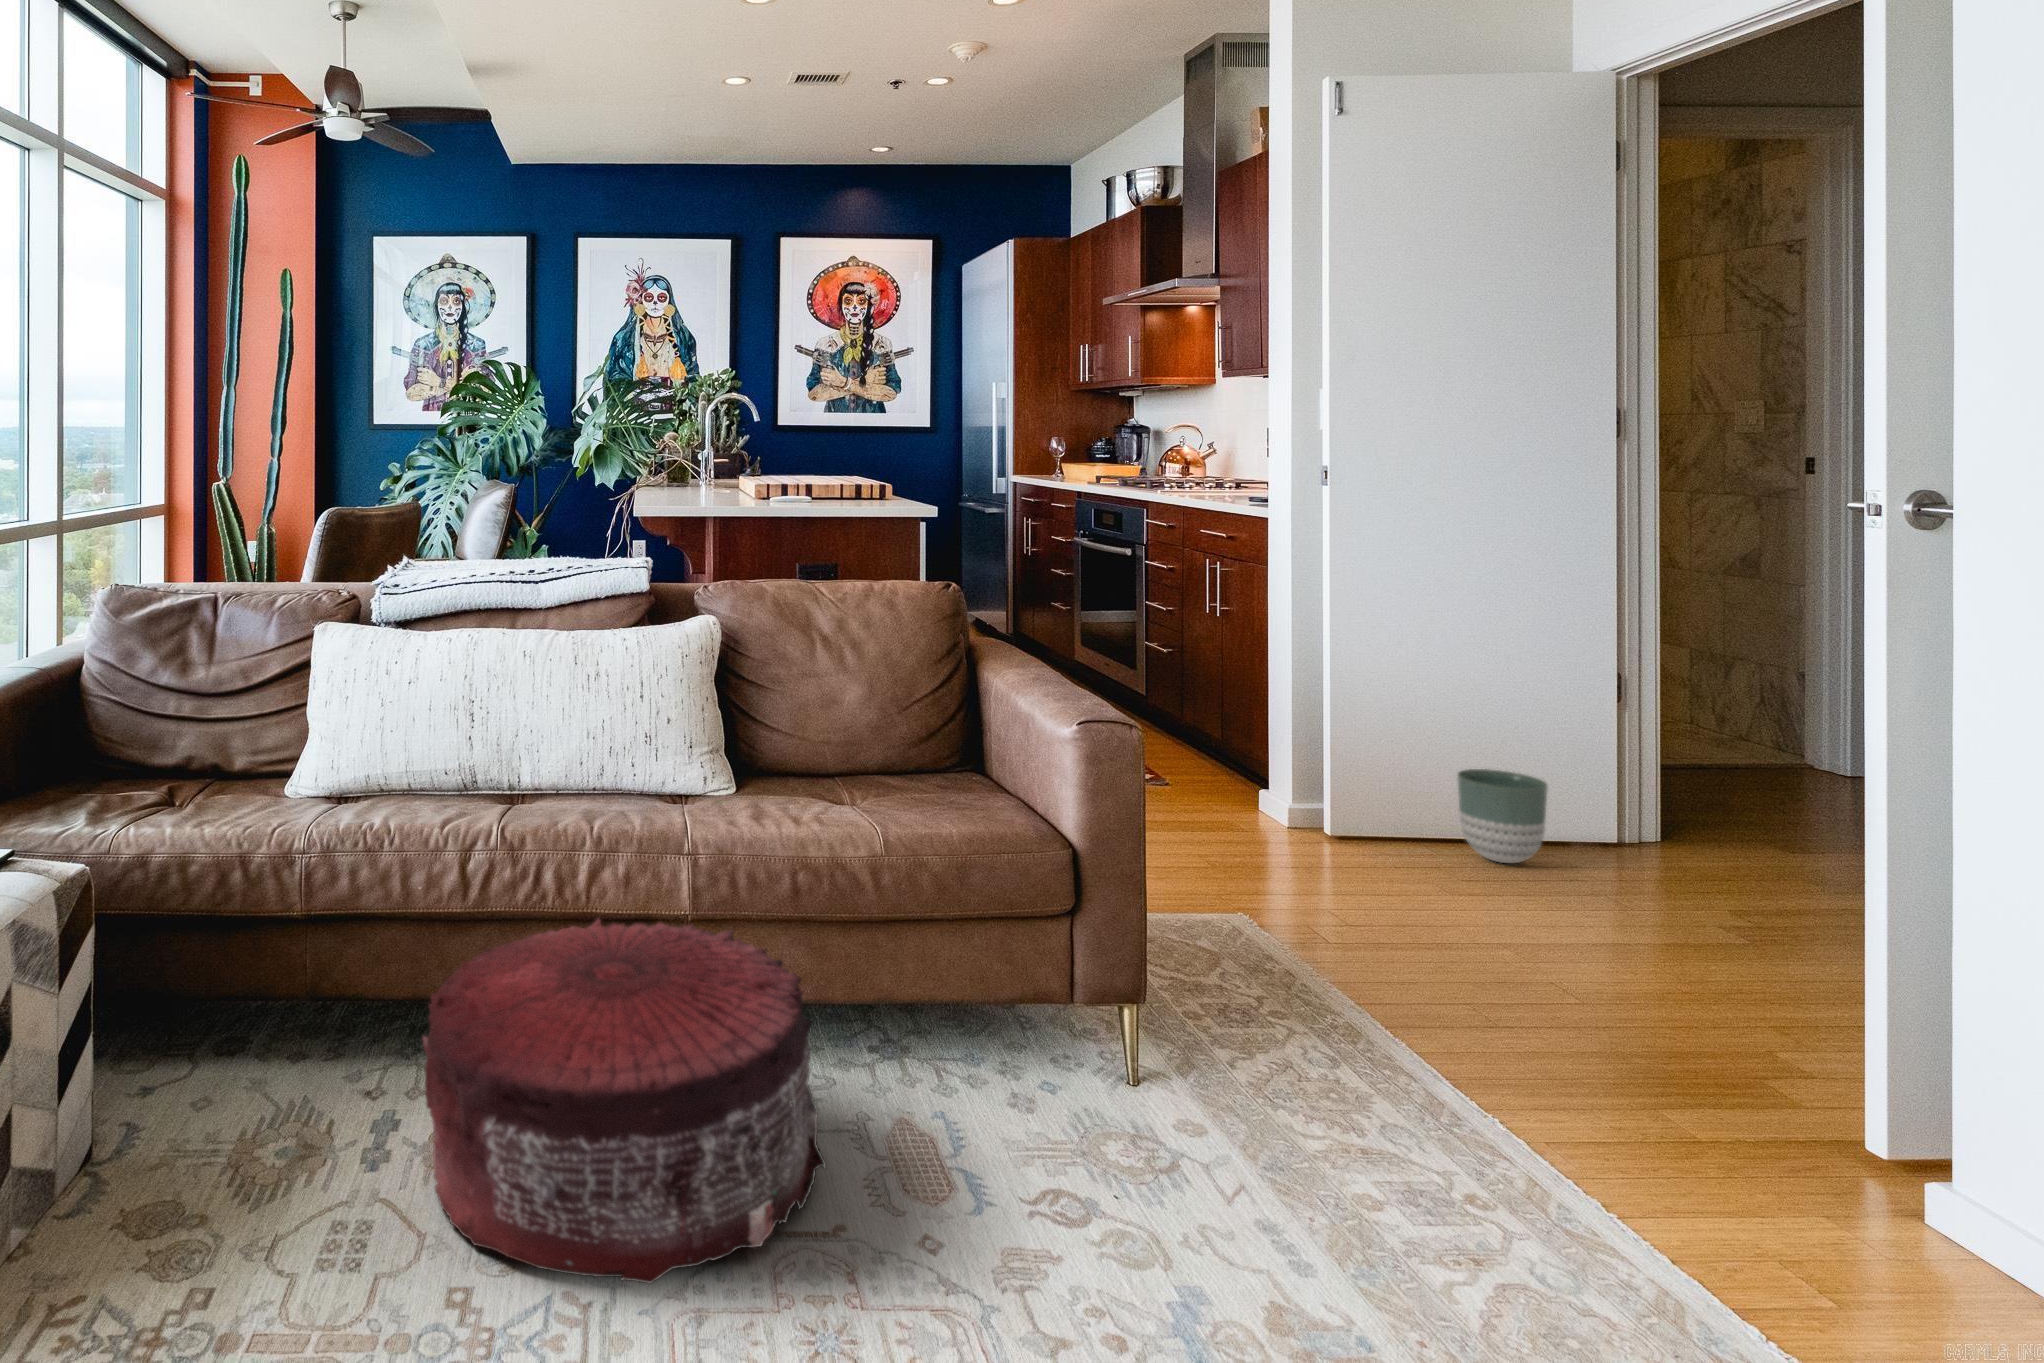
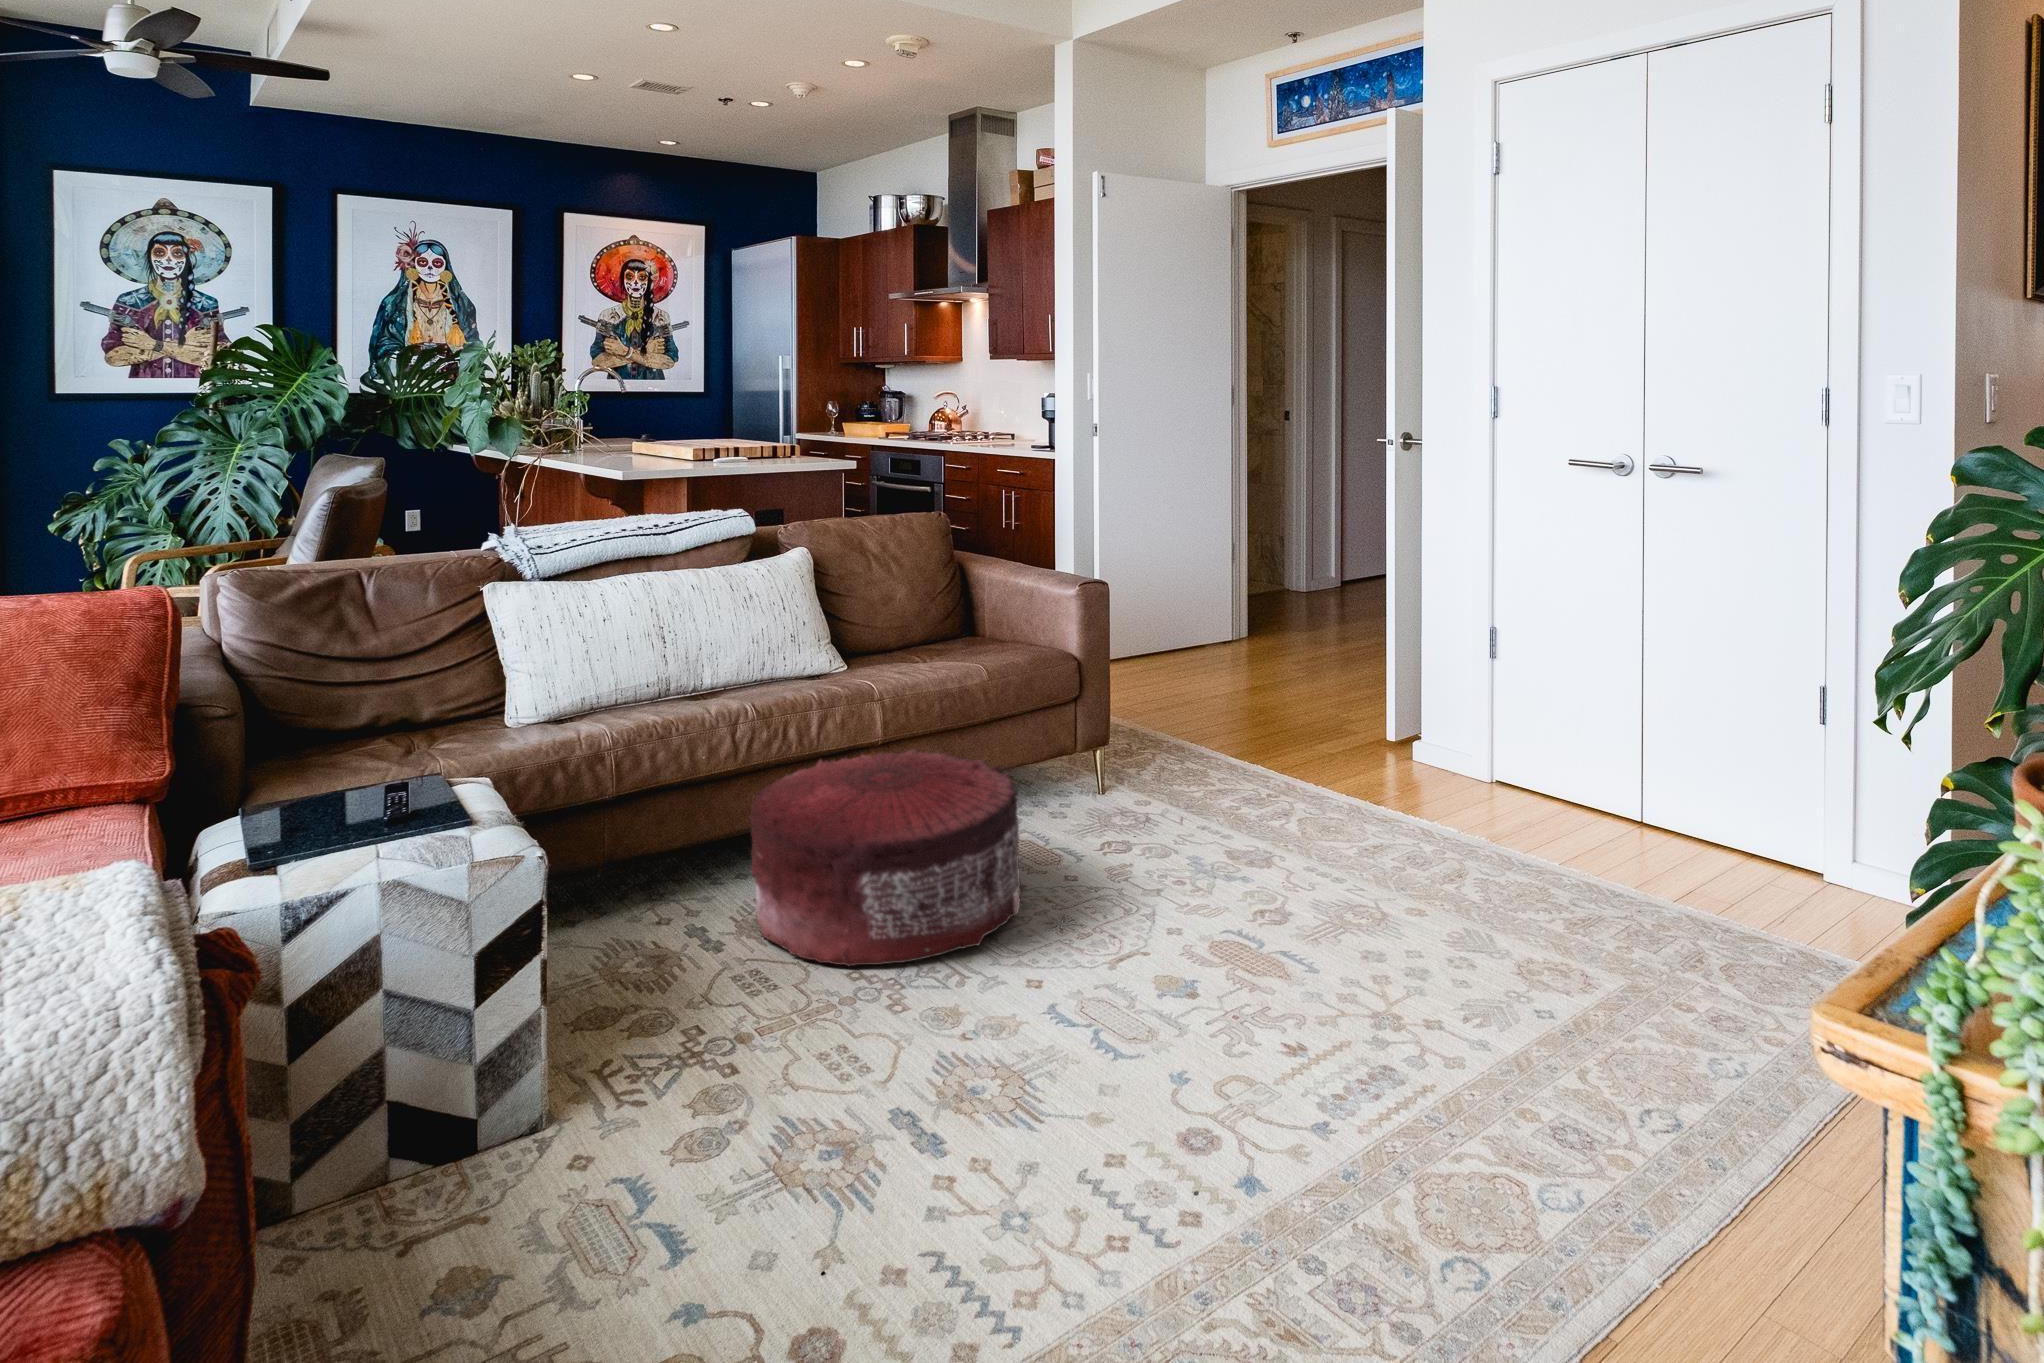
planter: present [1457,769,1548,863] -> none [1182,609,1230,665]

